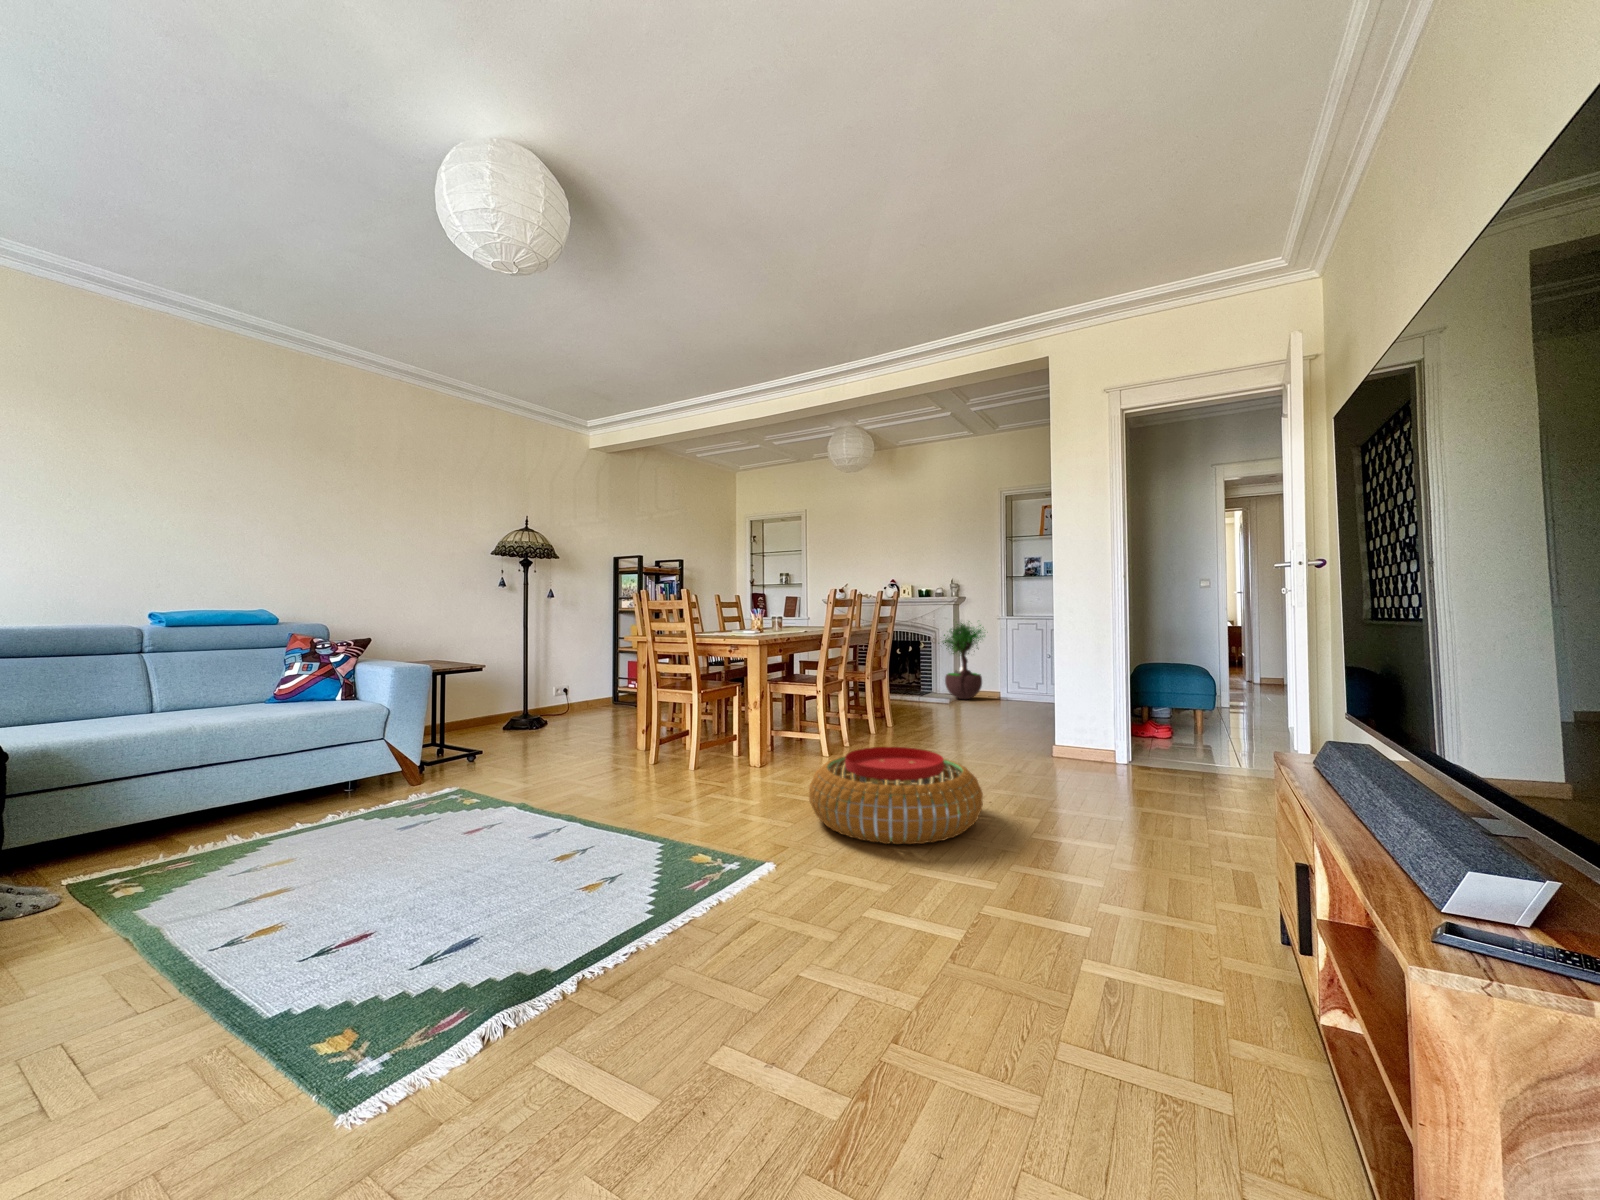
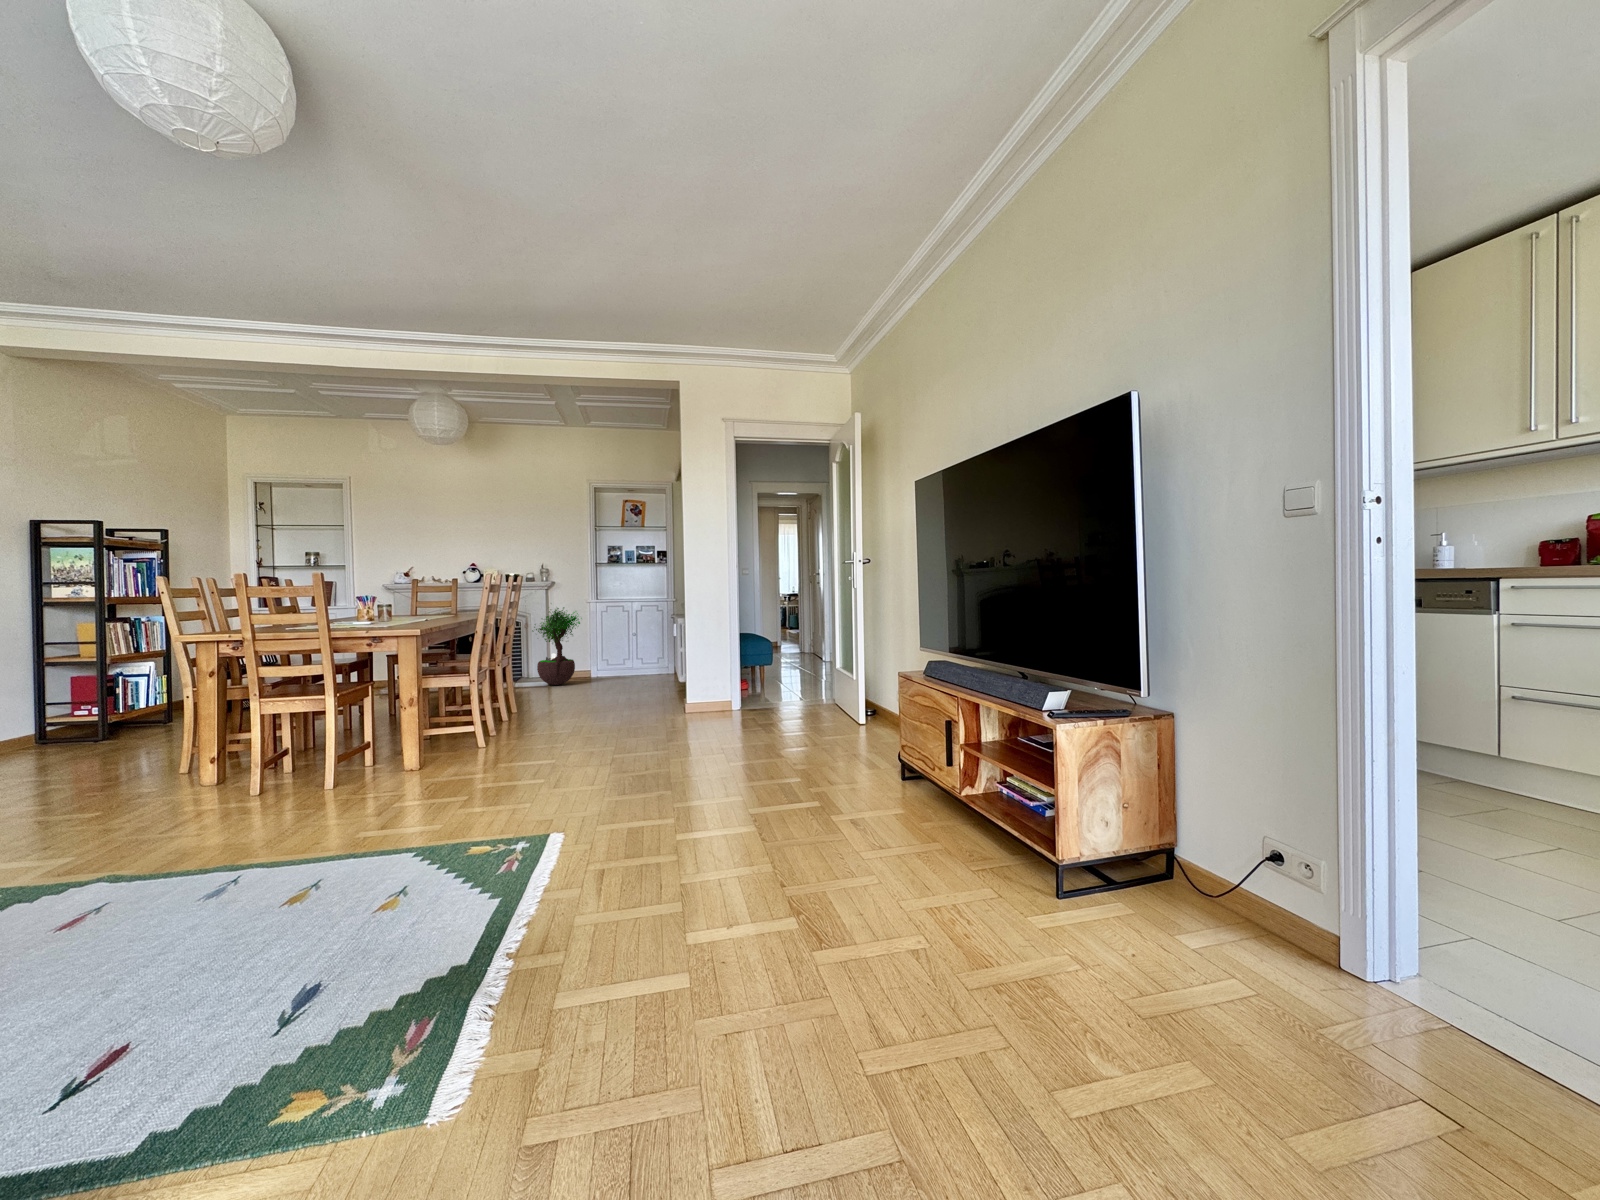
pouf: present [809,747,983,844] -> none [540,720,697,802]

